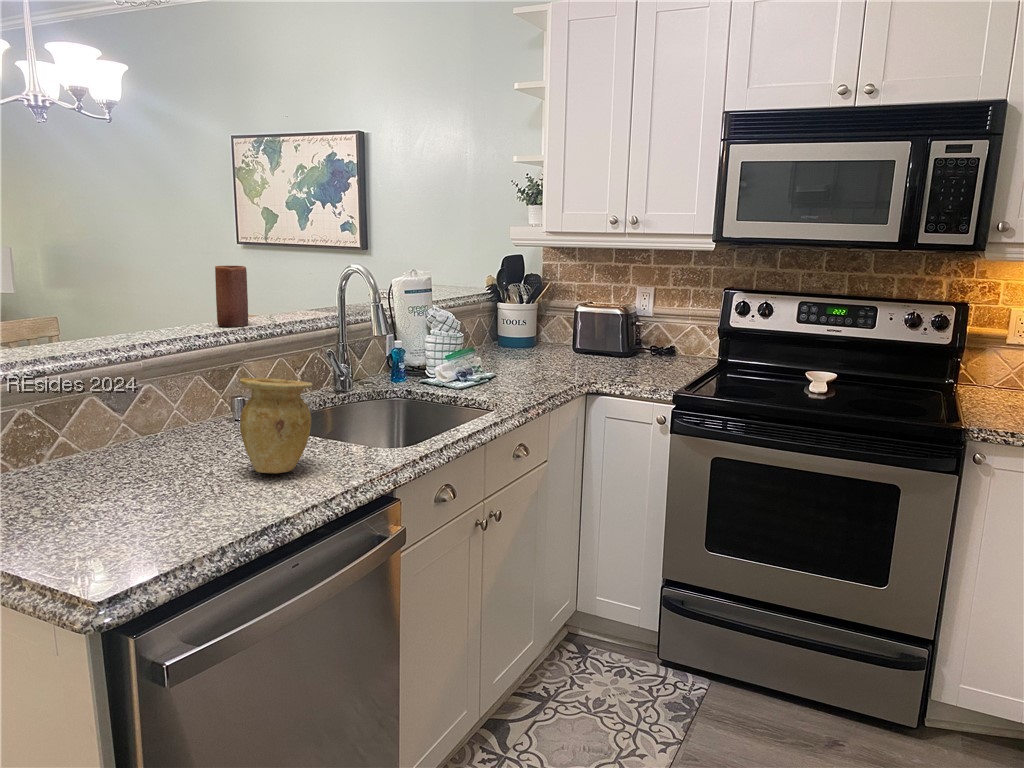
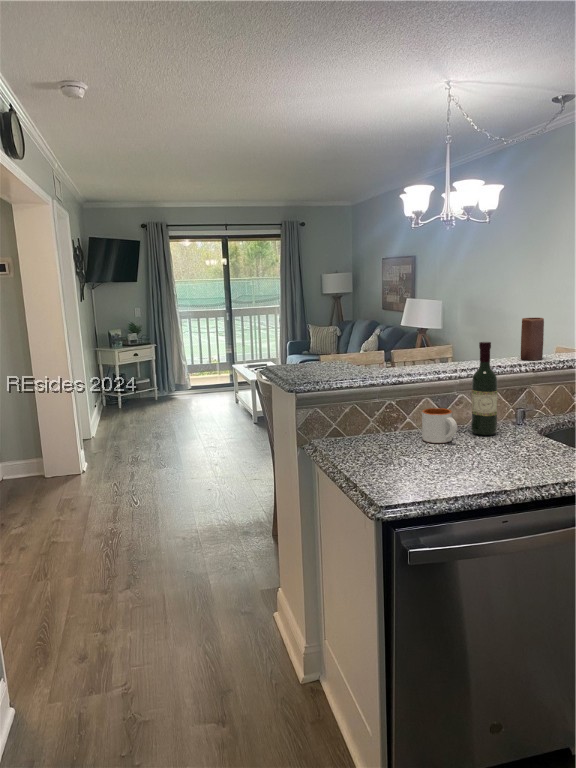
wine bottle: none [170,298,215,443] -> present [471,342,498,435]
vase: present [240,378,313,473] -> none [497,397,550,463]
mug: none [93,410,163,469] -> present [422,408,457,443]

